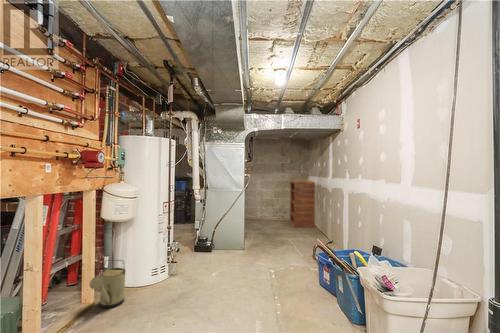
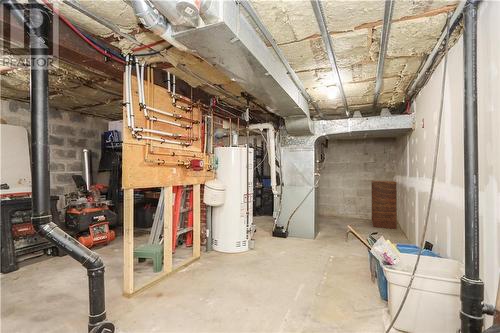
watering can: present [90,260,125,308] -> none [196,231,218,262]

